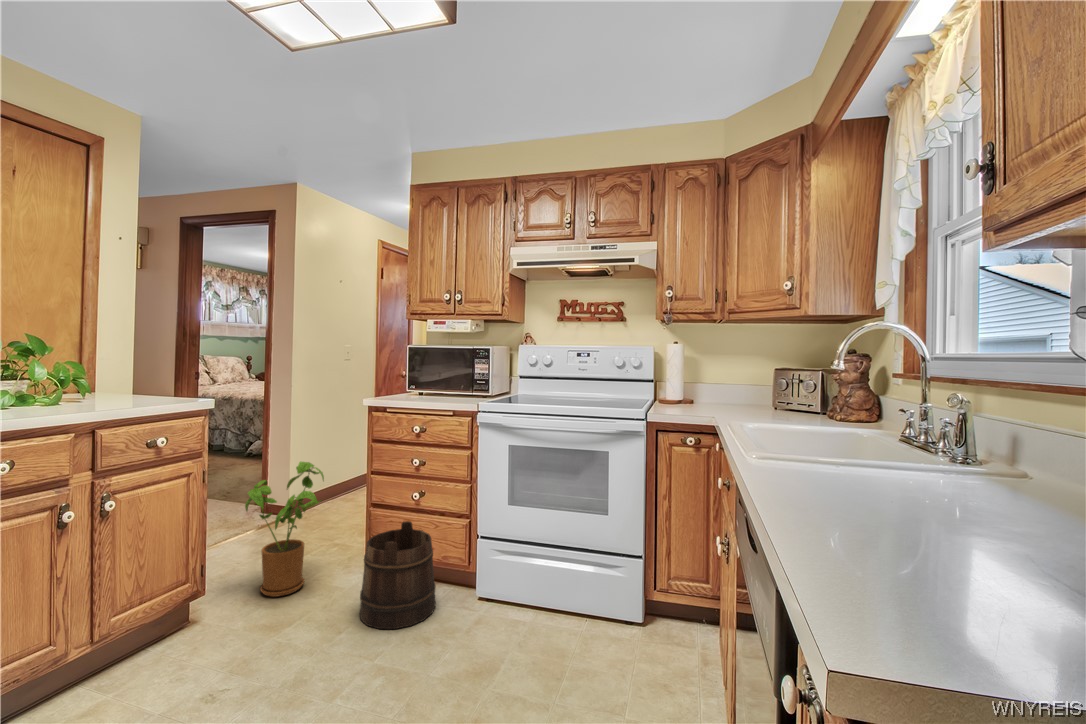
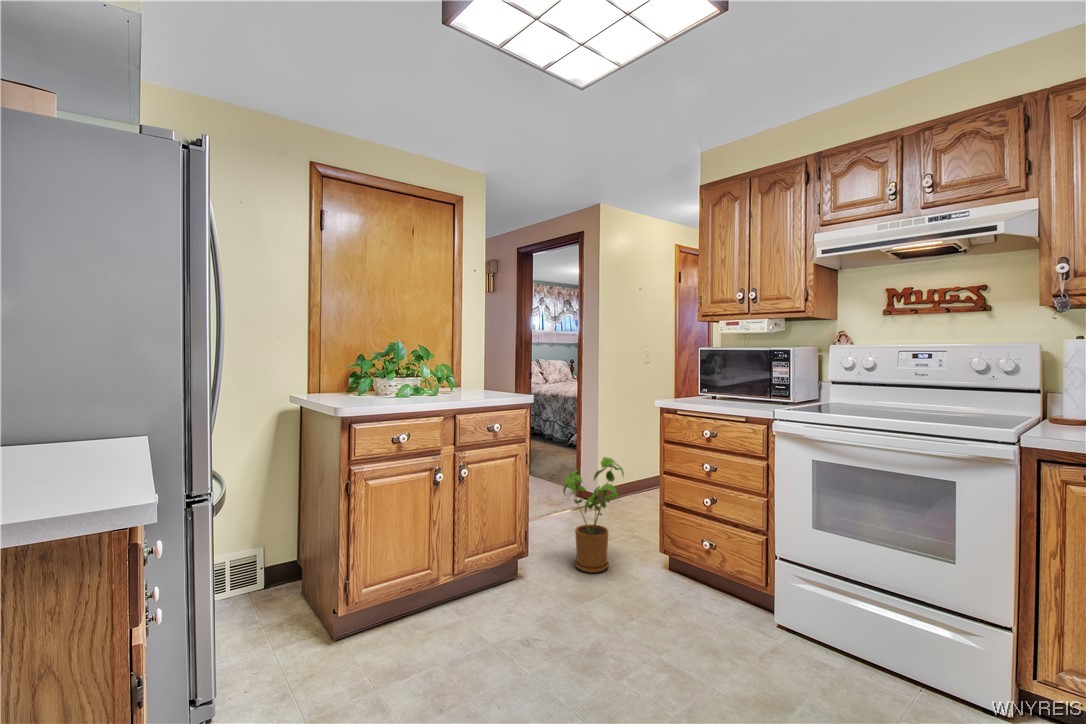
bucket: present [360,521,436,629] -> none [654,526,729,630]

